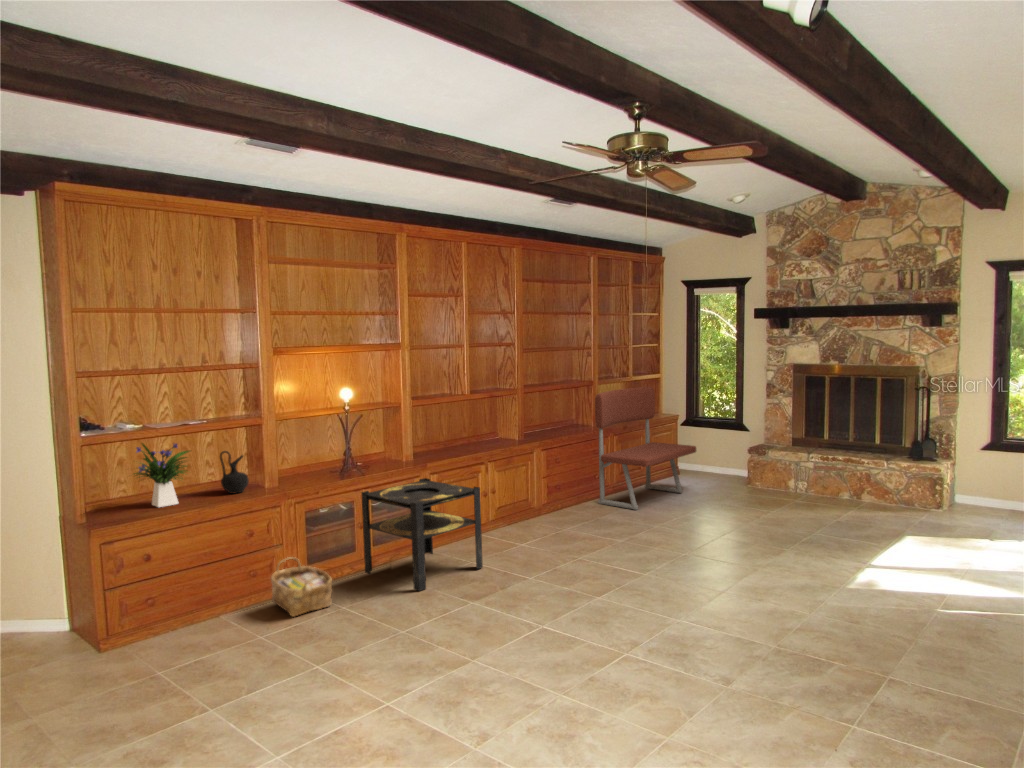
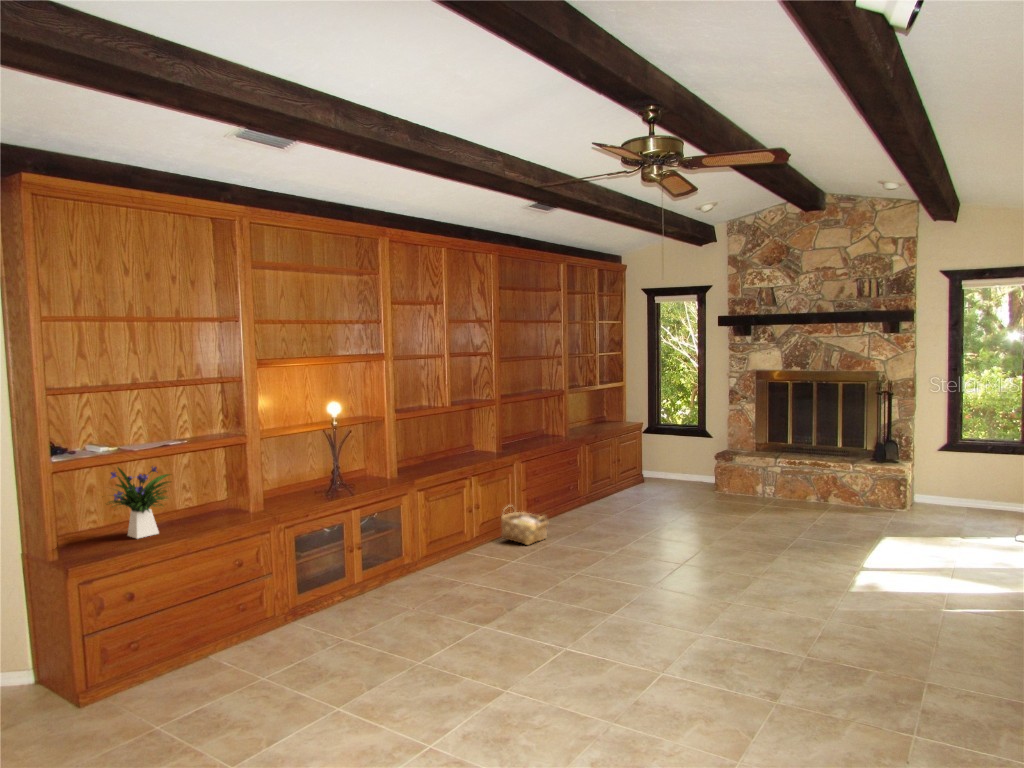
bench: present [595,387,696,510] -> none [573,395,670,519]
ceramic jug: present [220,451,249,494] -> none [202,473,234,520]
side table: present [361,478,483,591] -> none [352,495,481,616]
woven basket: present [271,557,332,617] -> present [501,505,548,545]

